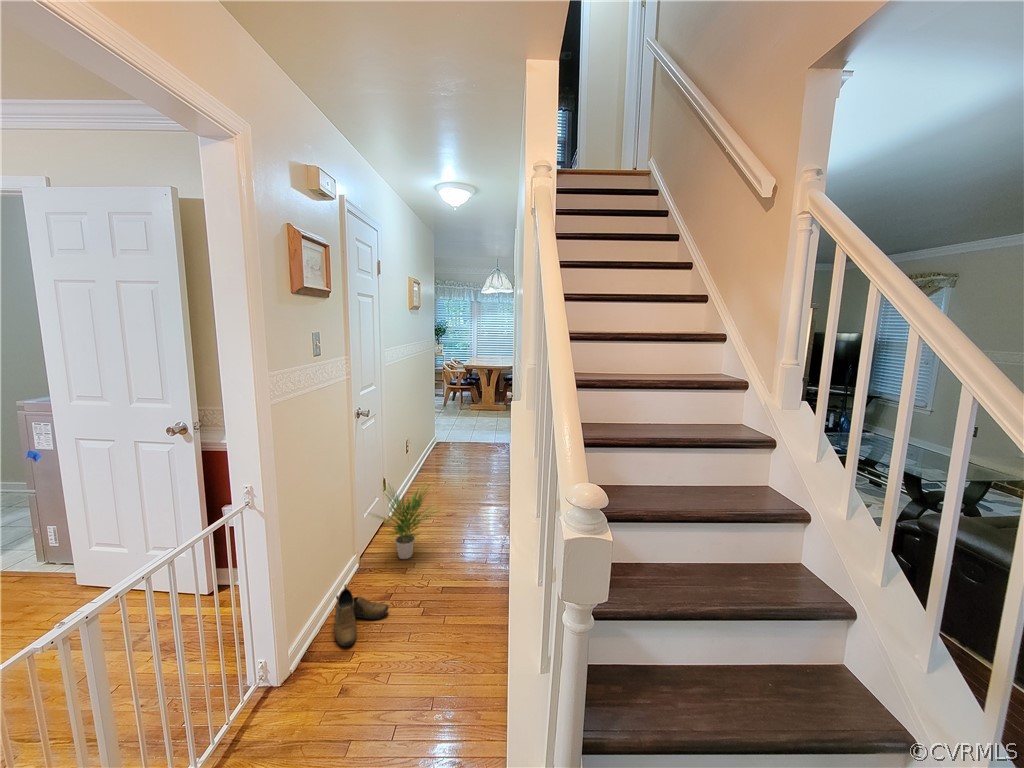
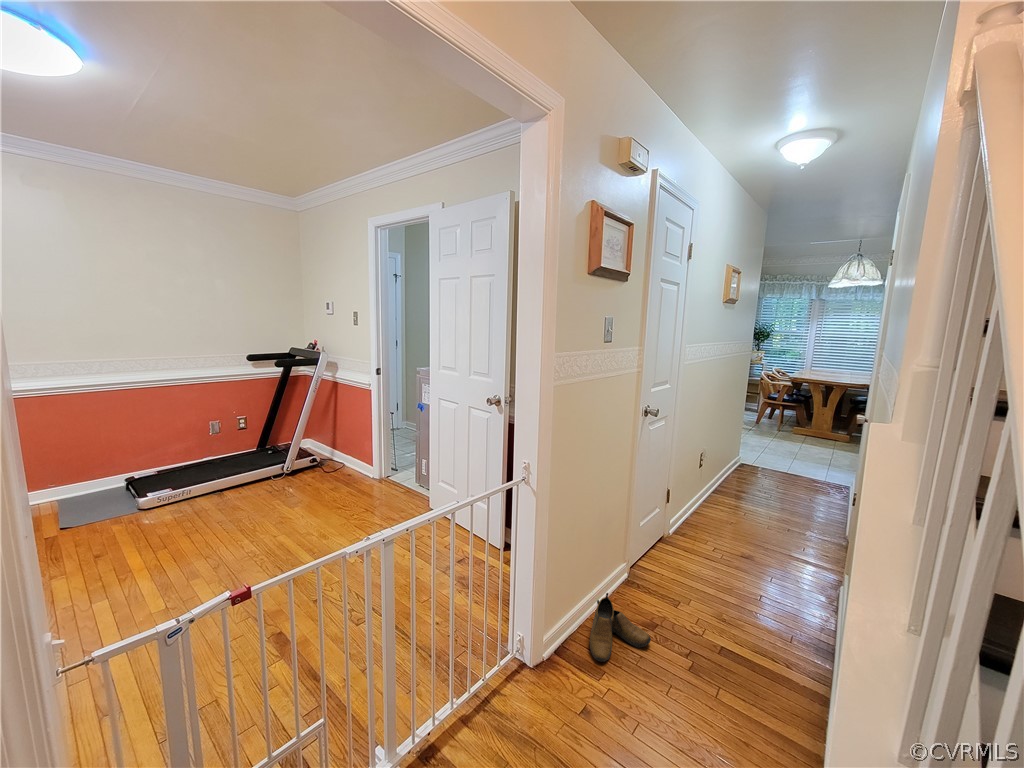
potted plant: present [377,487,435,559] -> none [641,494,733,591]

